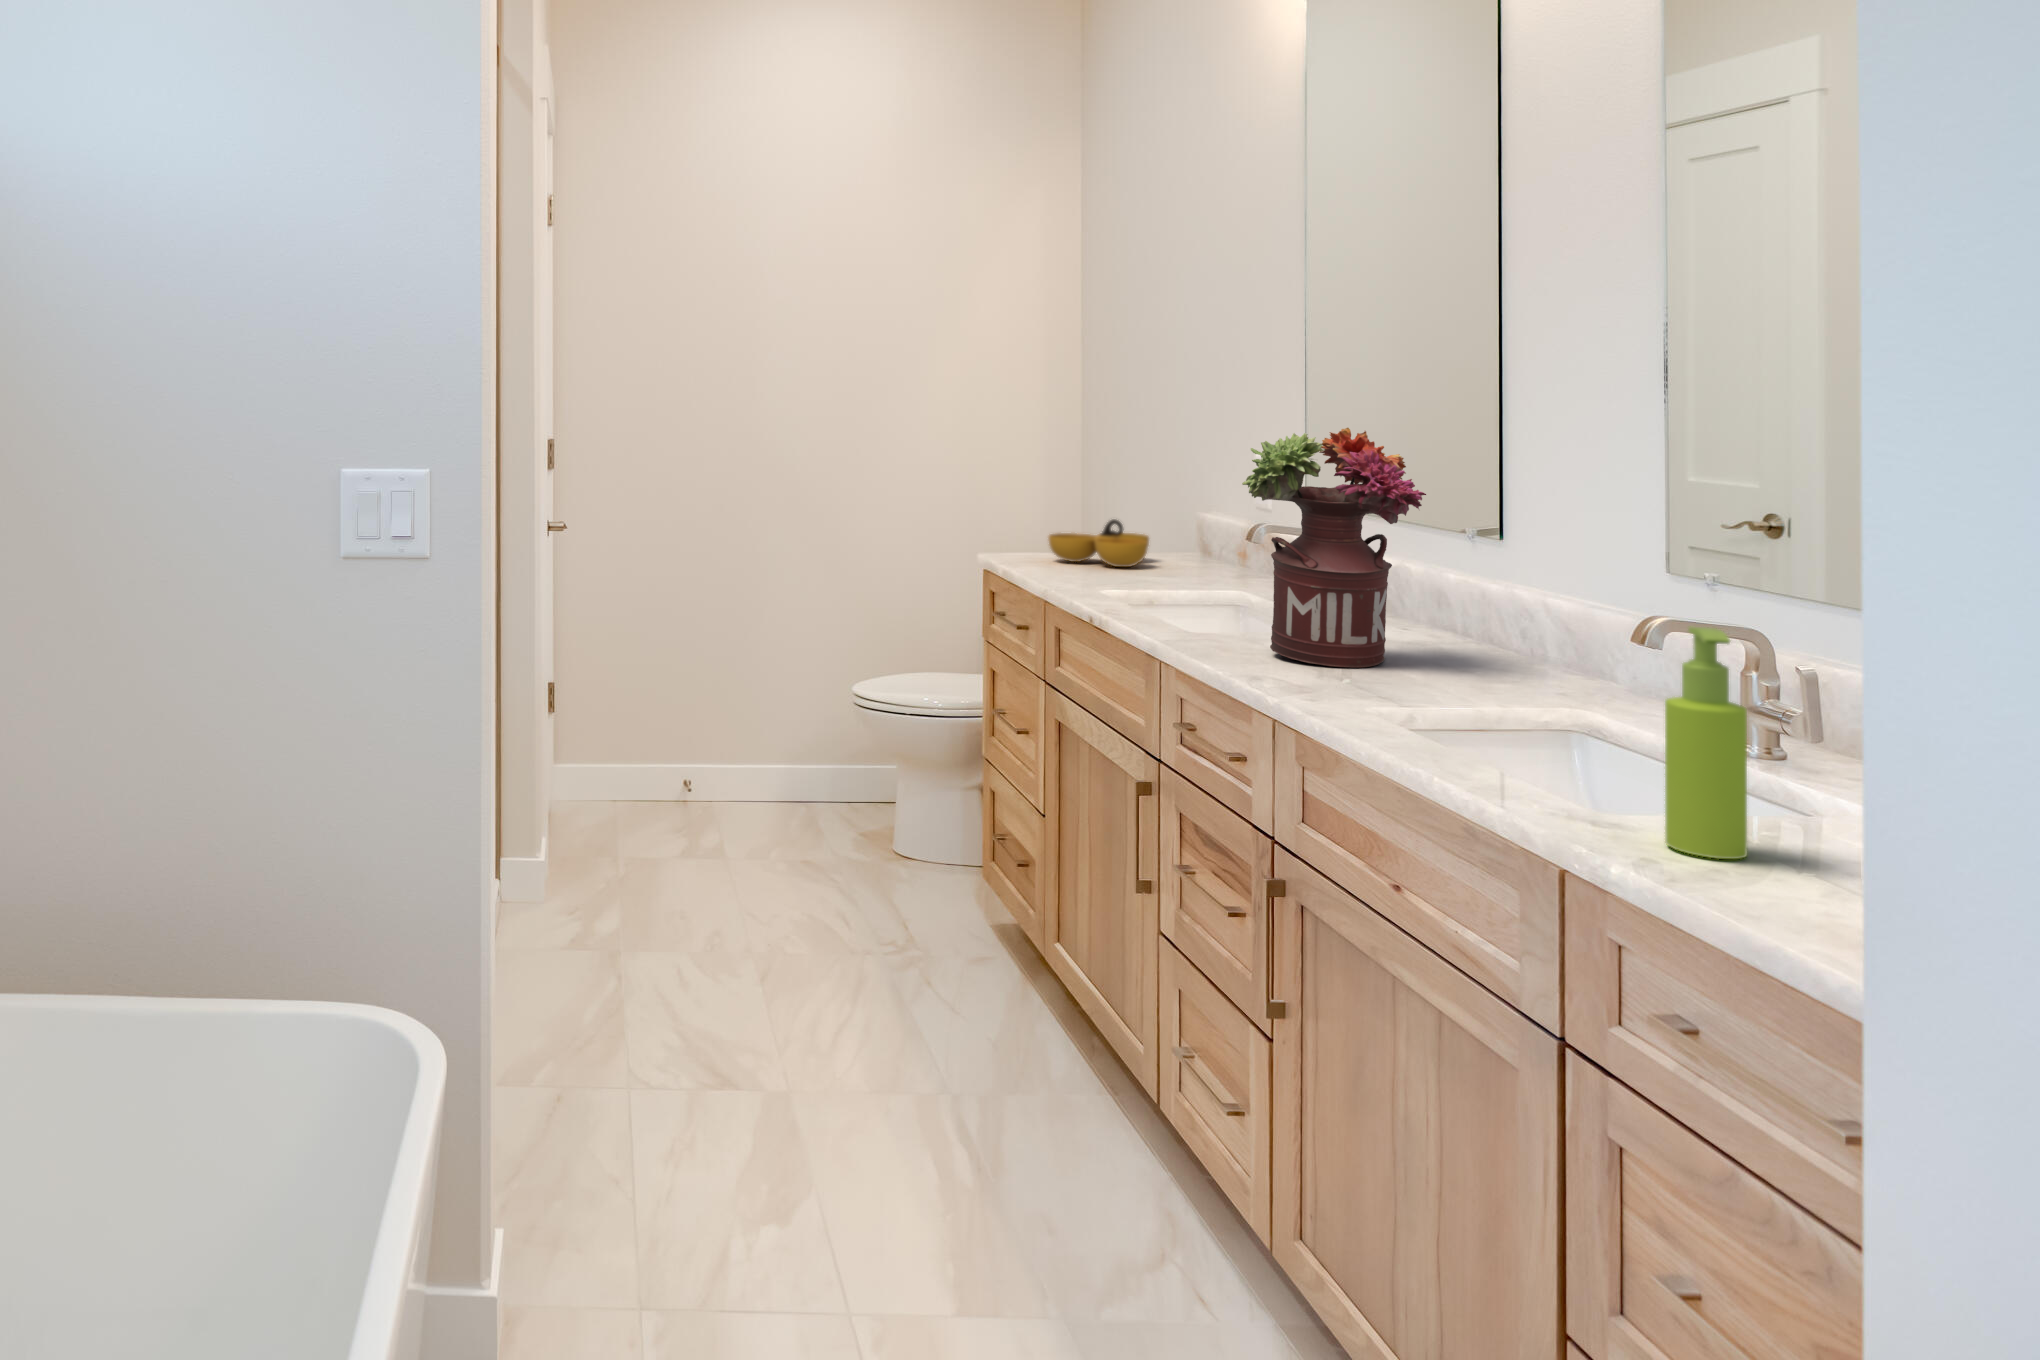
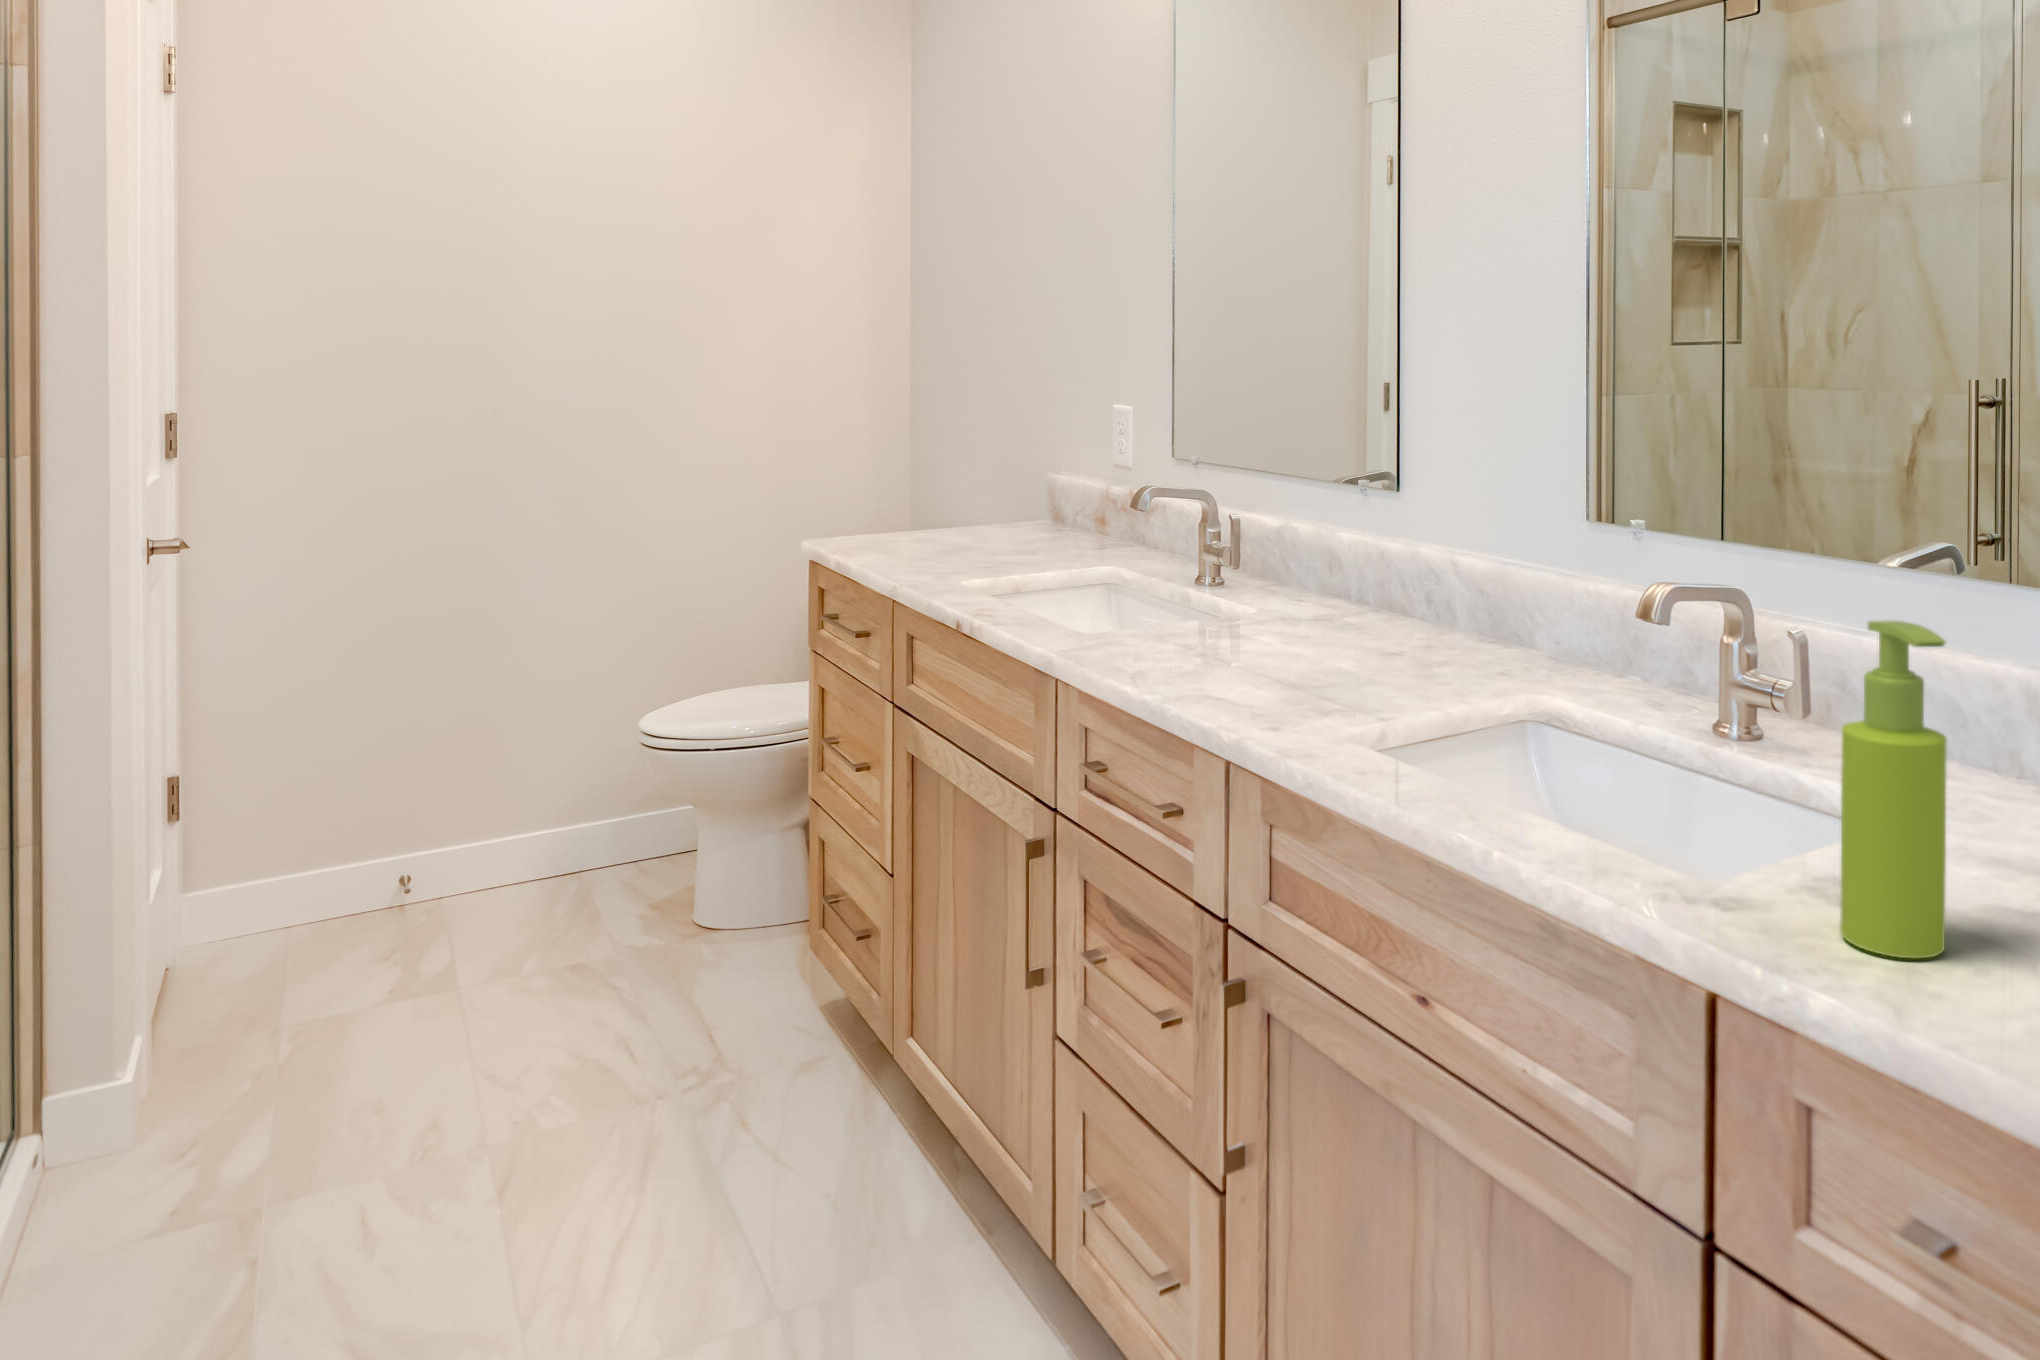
flower arrangement: present [1242,428,1426,667] -> none [1159,367,1367,669]
decorative bowl: present [1049,519,1149,567] -> none [888,491,1002,548]

